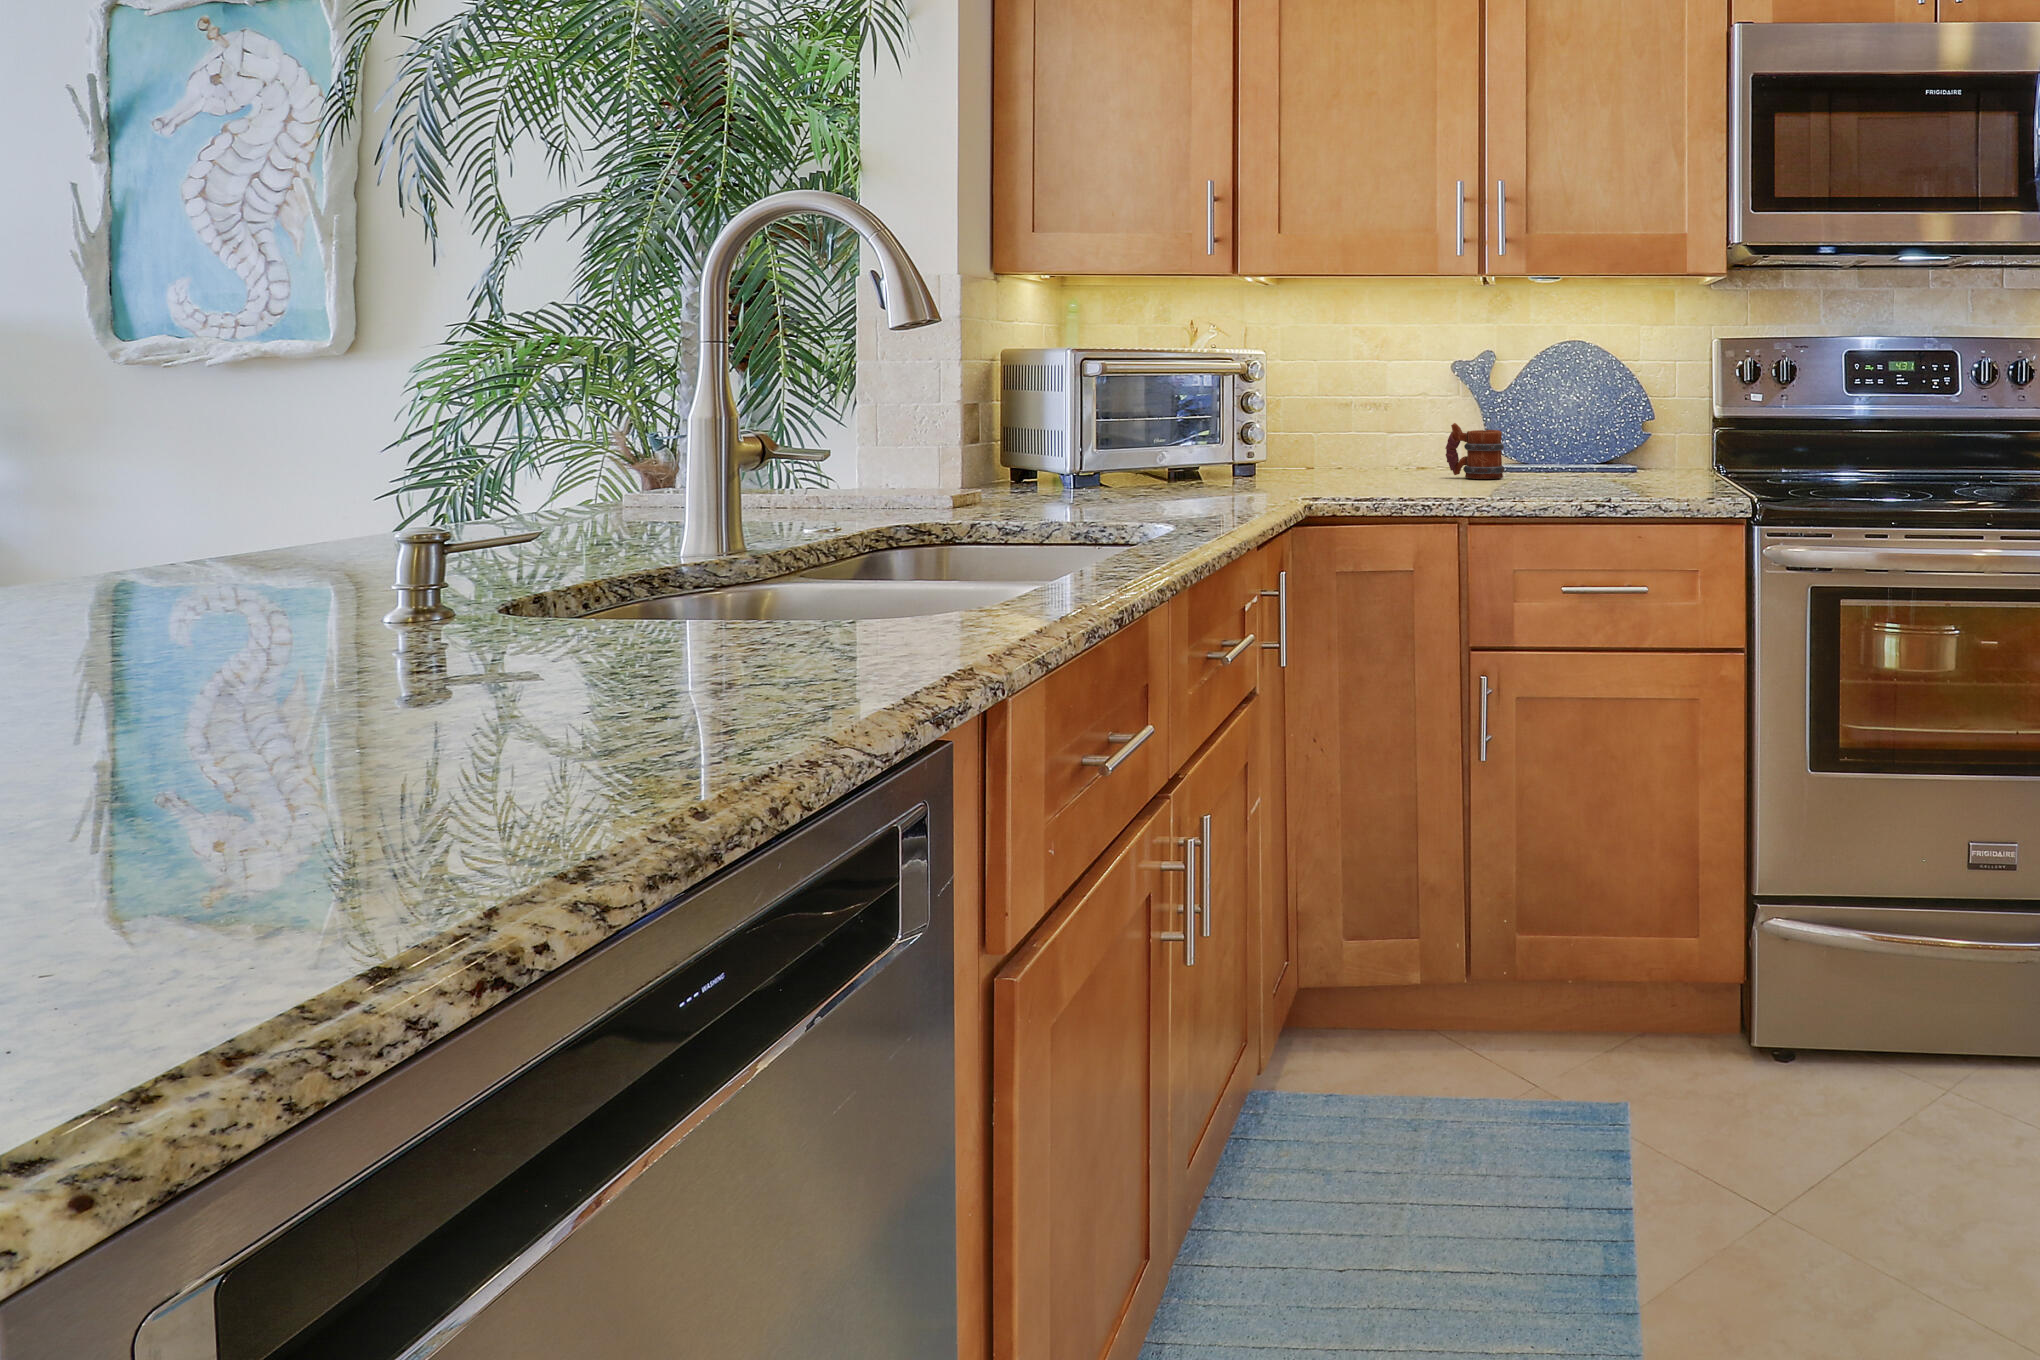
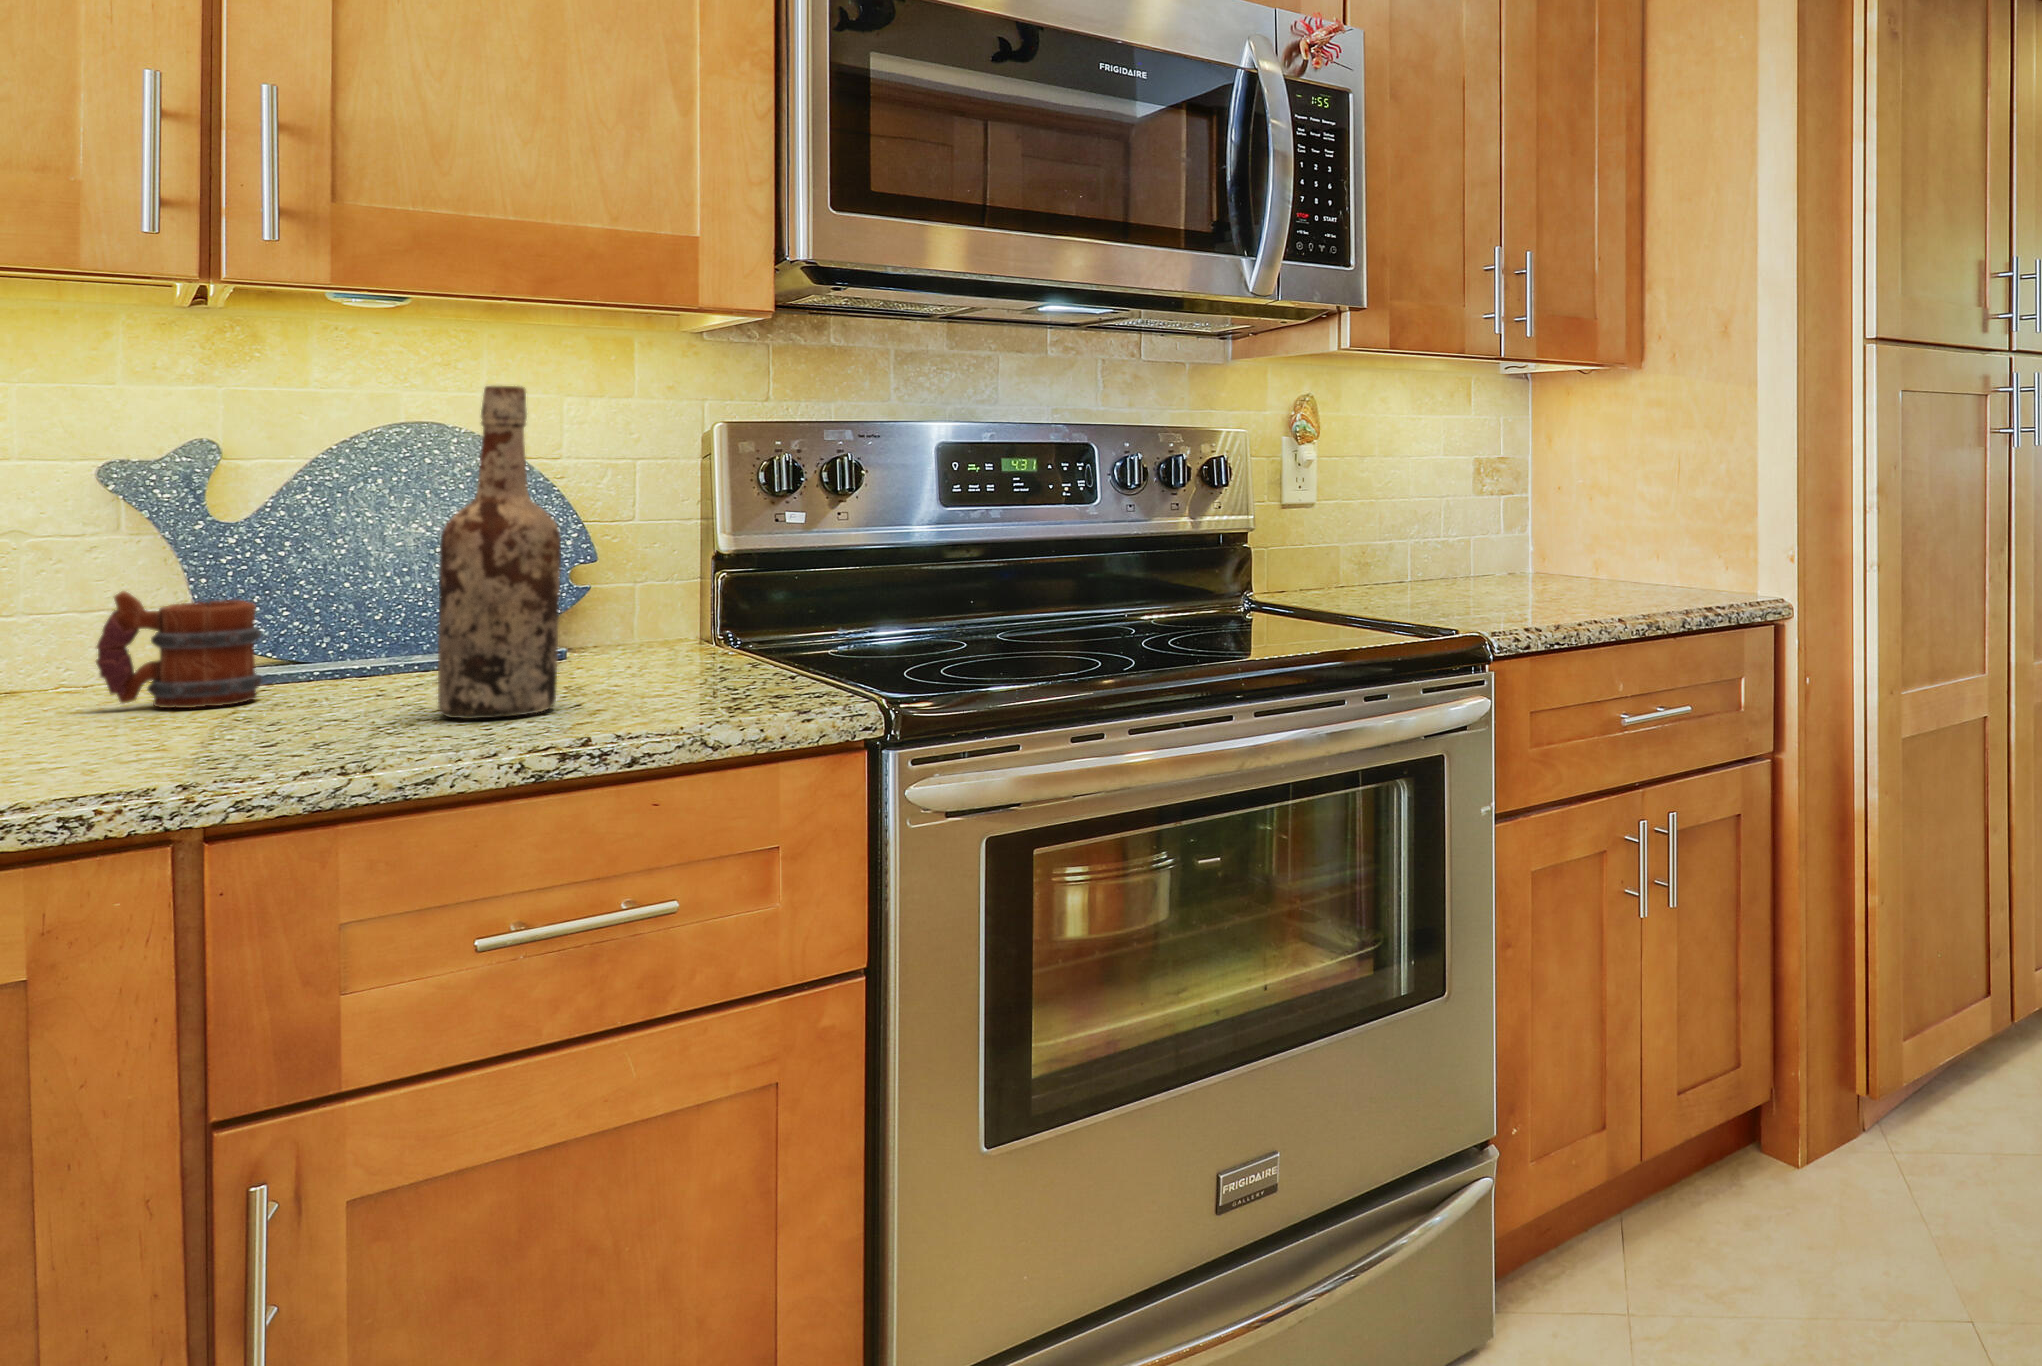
wine bottle: none [1561,323,1612,490] -> present [438,386,561,719]

